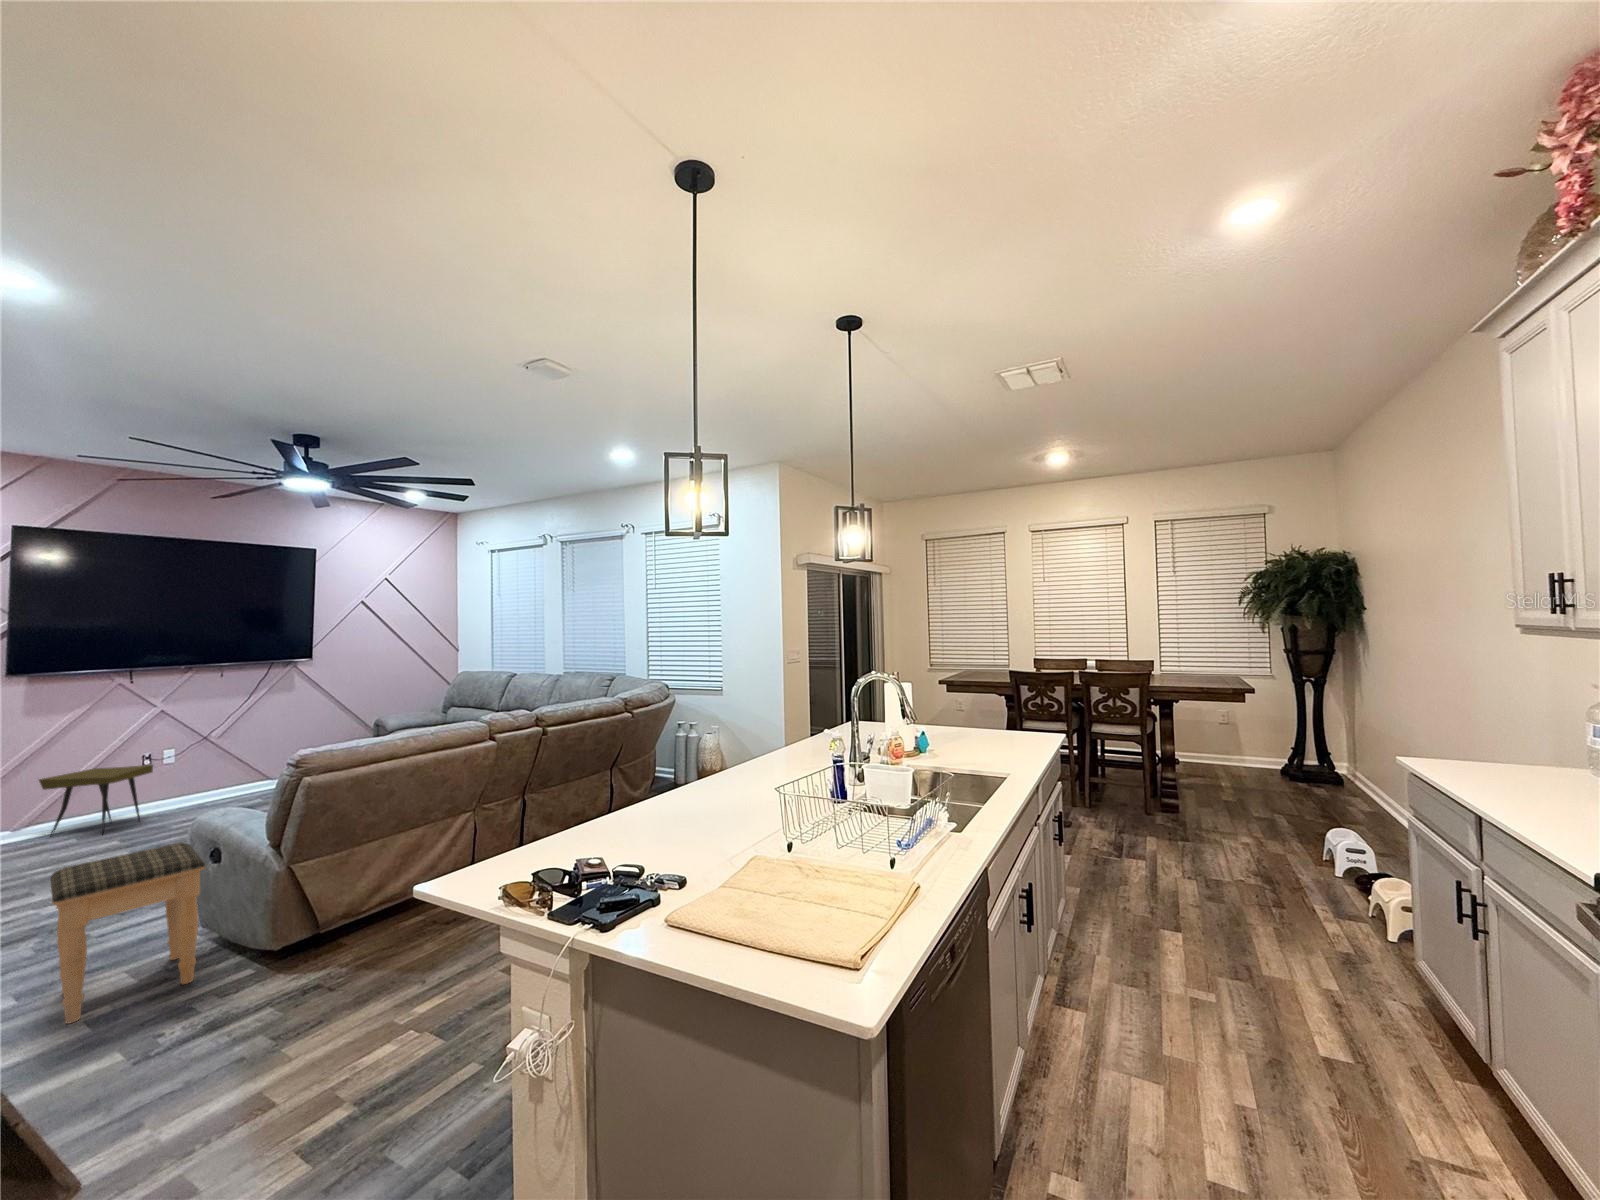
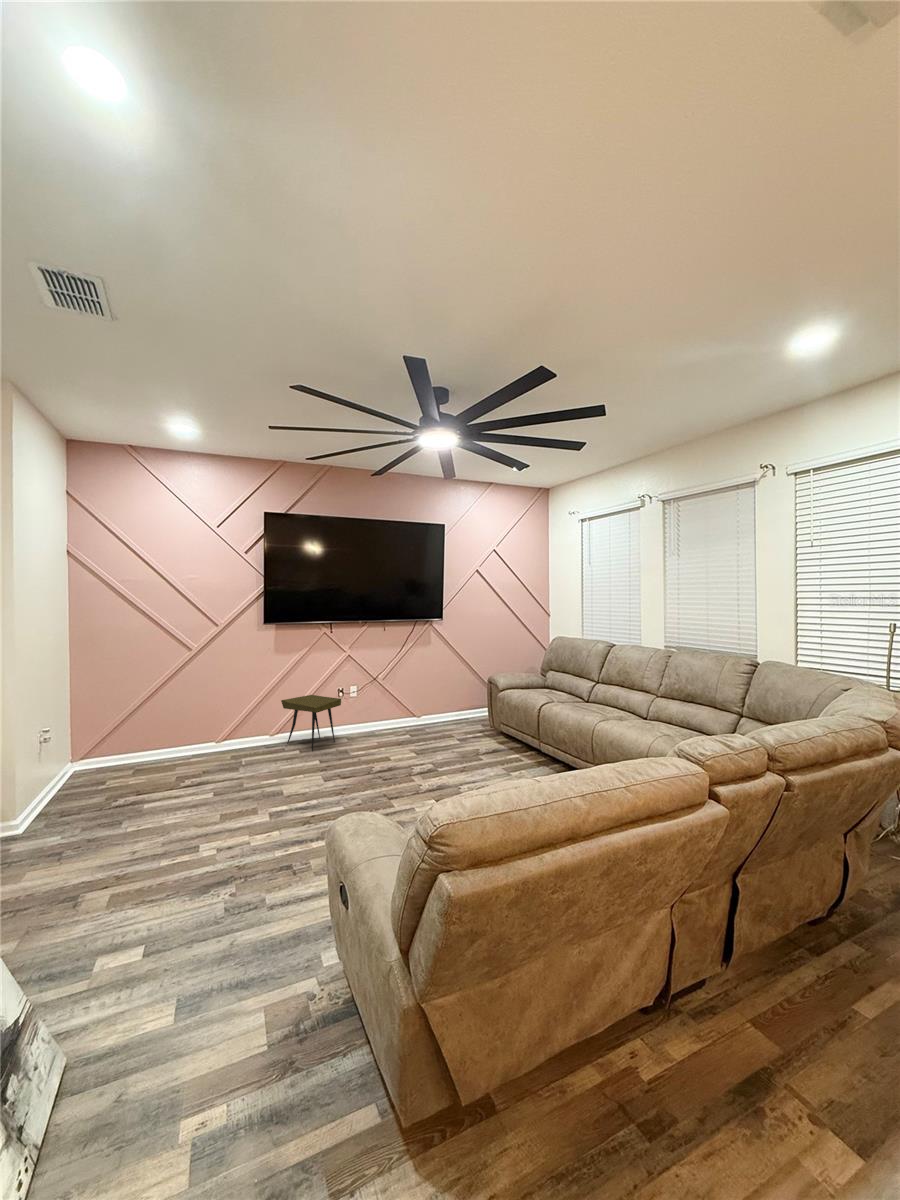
footstool: present [50,843,205,1024] -> none [161,865,325,1140]

